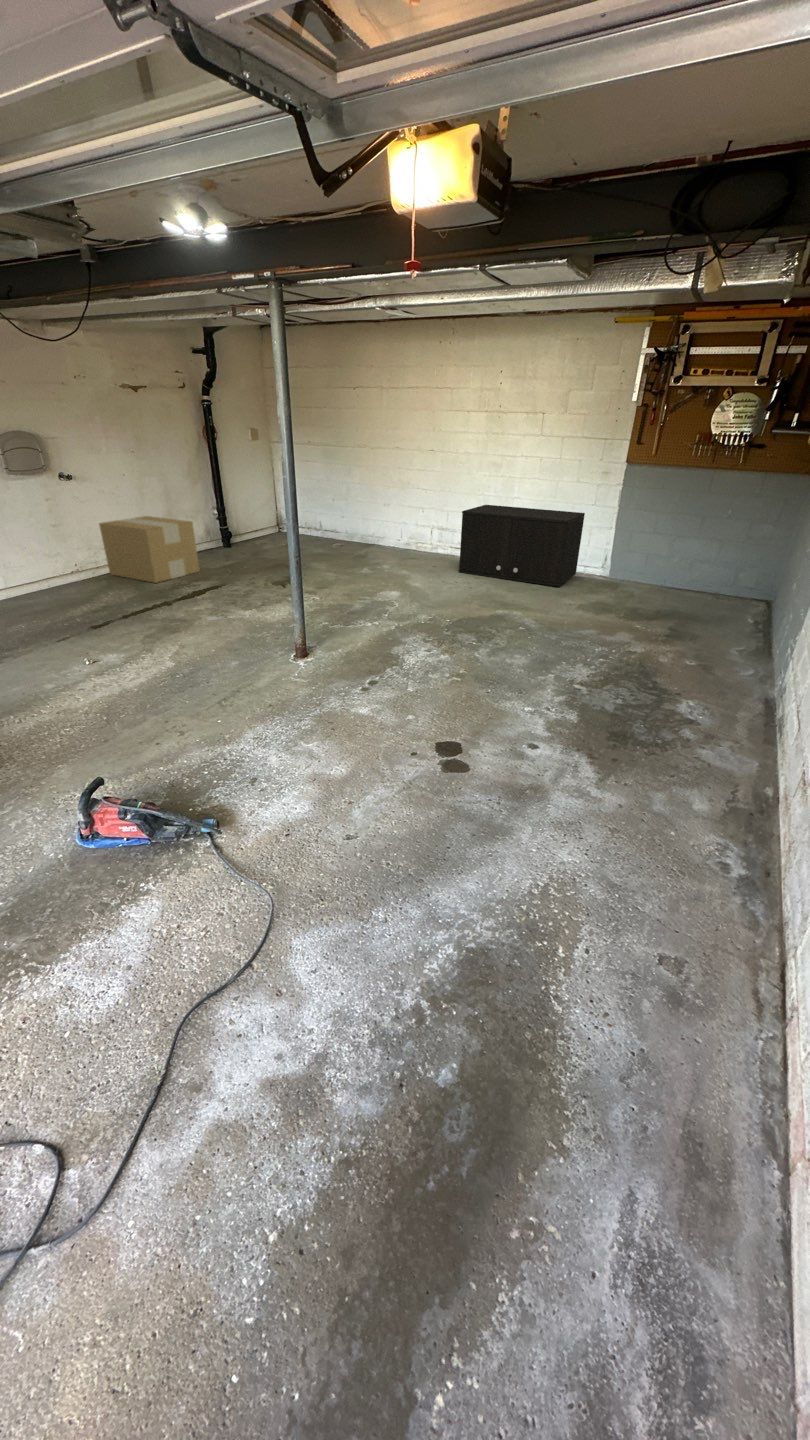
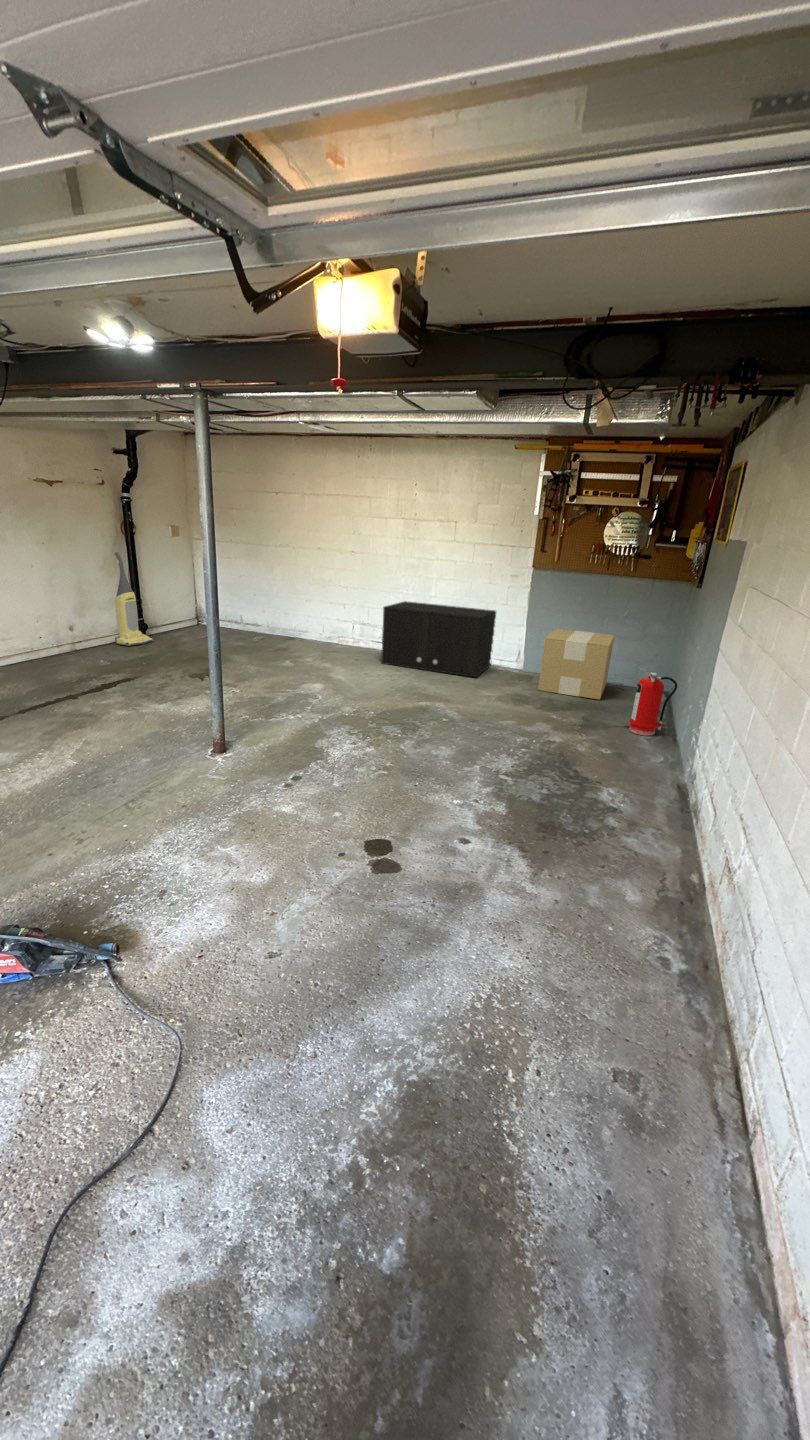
vacuum cleaner: none [194,460,234,557] -> present [115,552,153,646]
cardboard box: present [99,516,200,583] -> present [538,629,615,700]
fire extinguisher: none [723,579,783,649] -> present [629,672,677,736]

